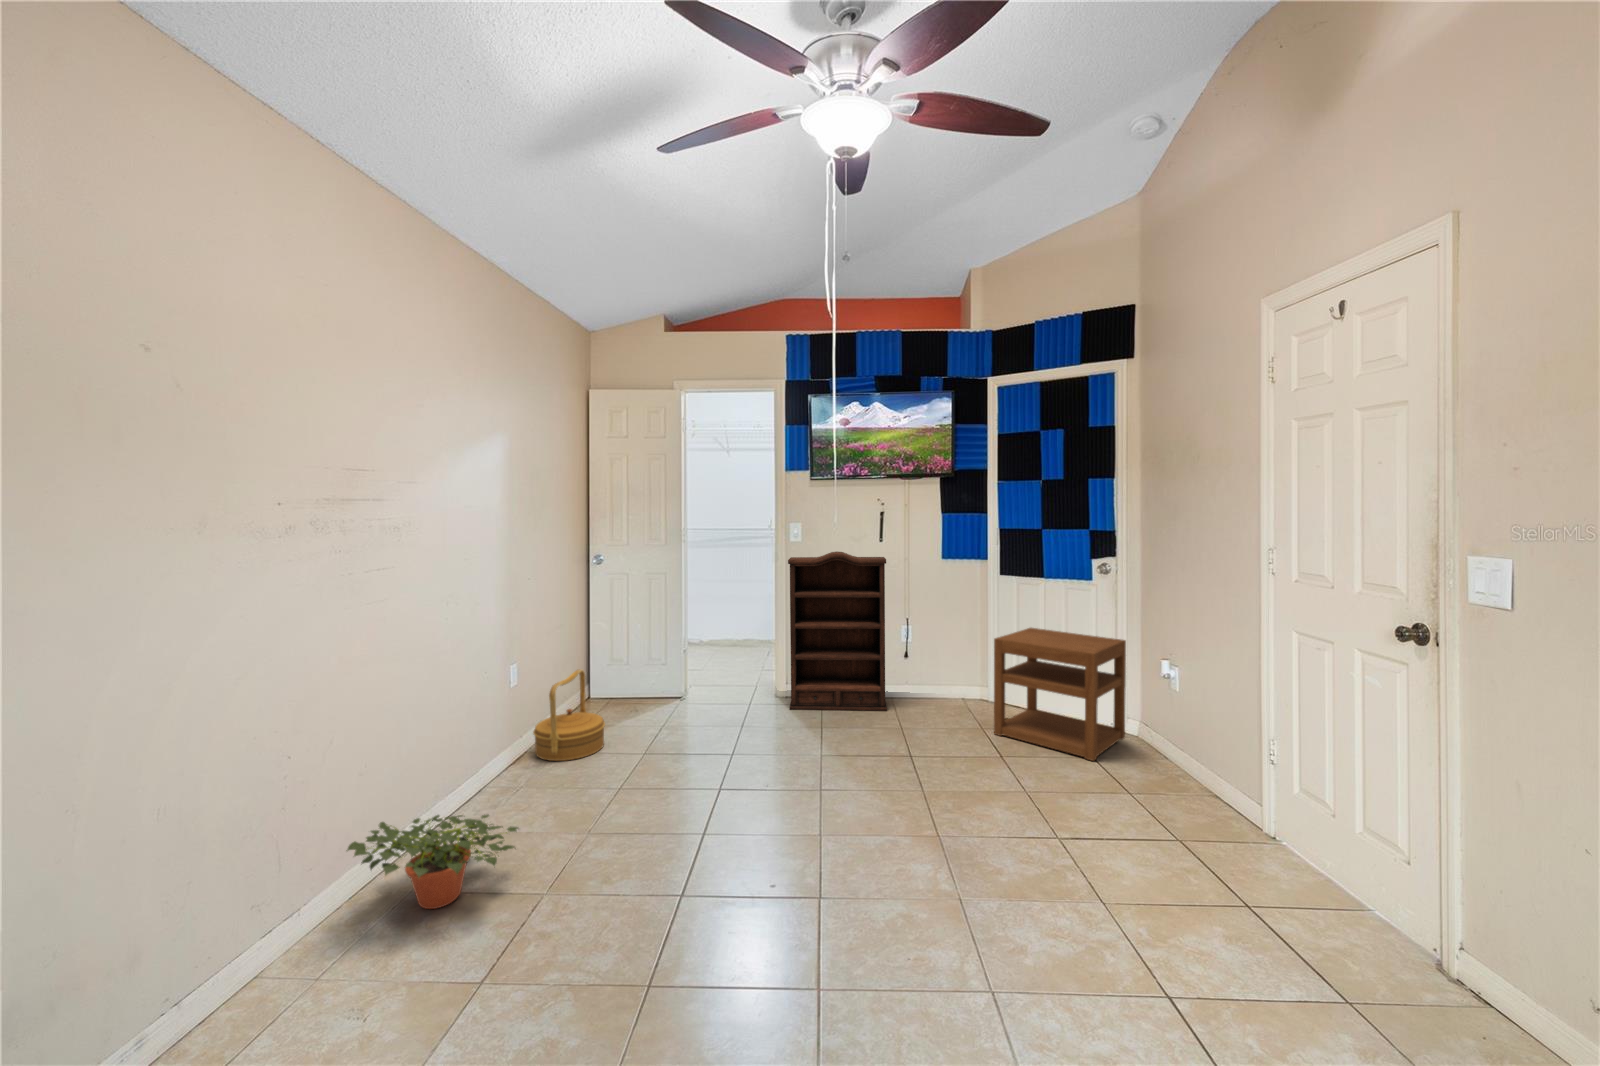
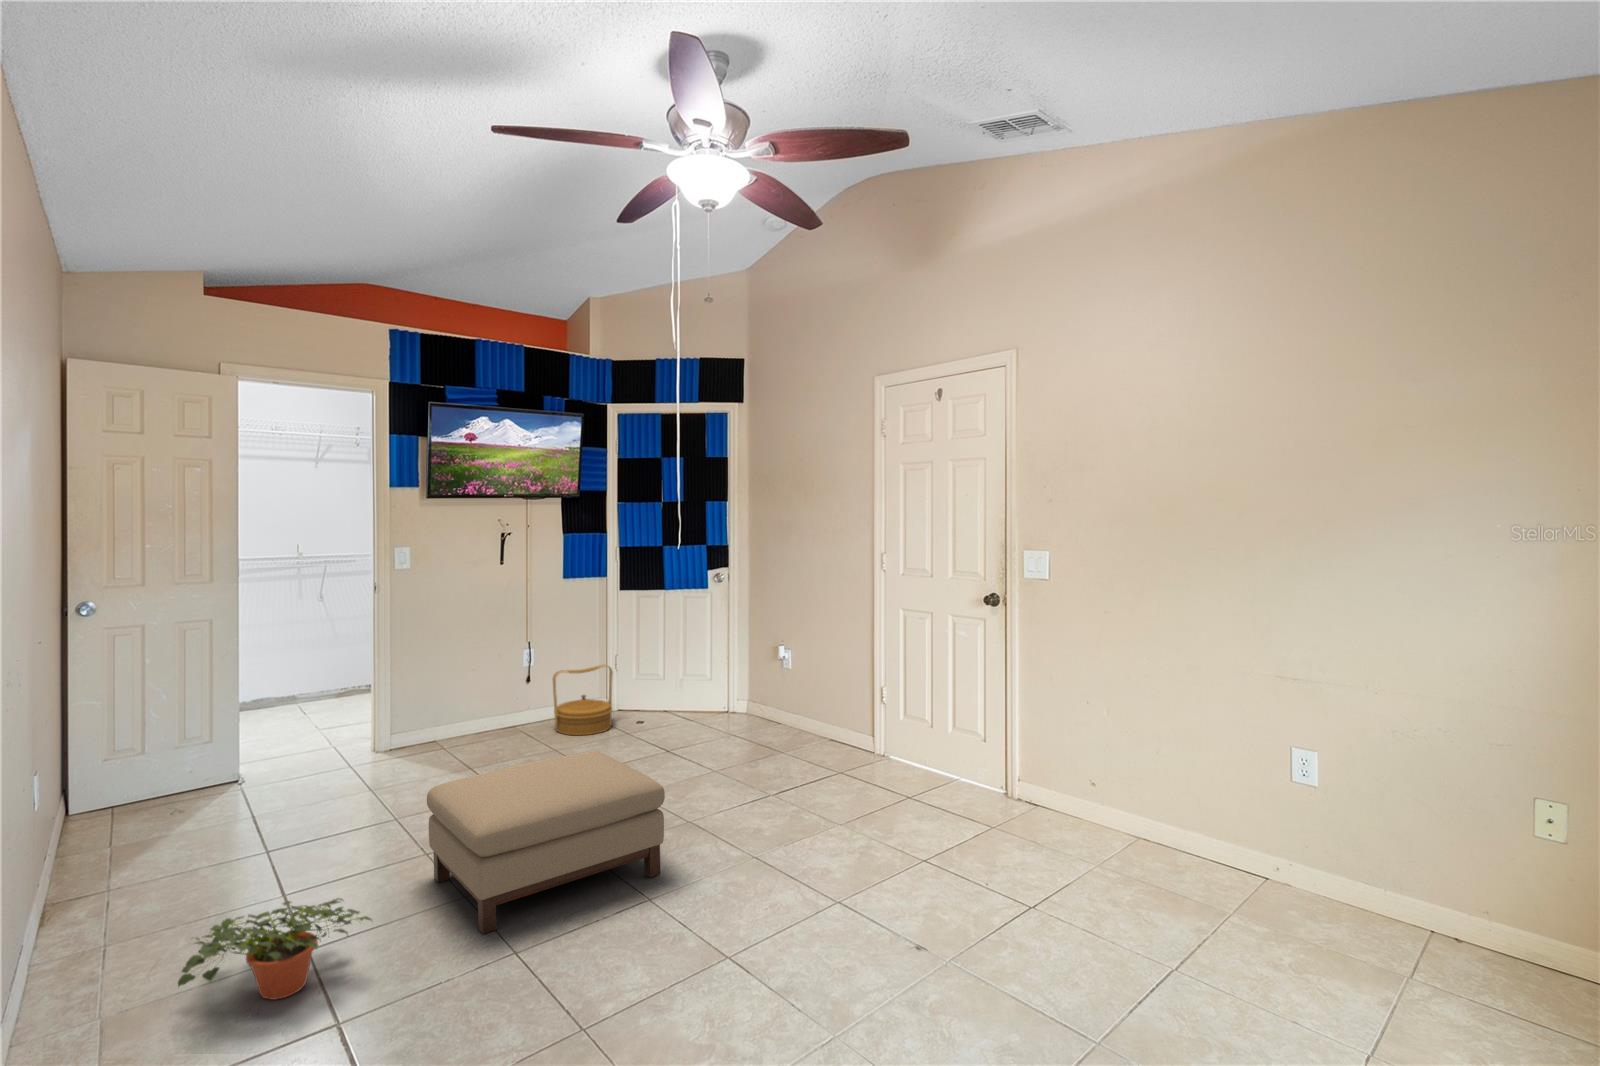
bookshelf: present [788,552,887,711] -> none [407,578,528,760]
nightstand: present [994,628,1126,761] -> none [641,637,735,737]
woven basket: present [533,670,605,761] -> present [553,665,613,735]
ottoman: none [595,739,840,929] -> present [427,751,665,934]

